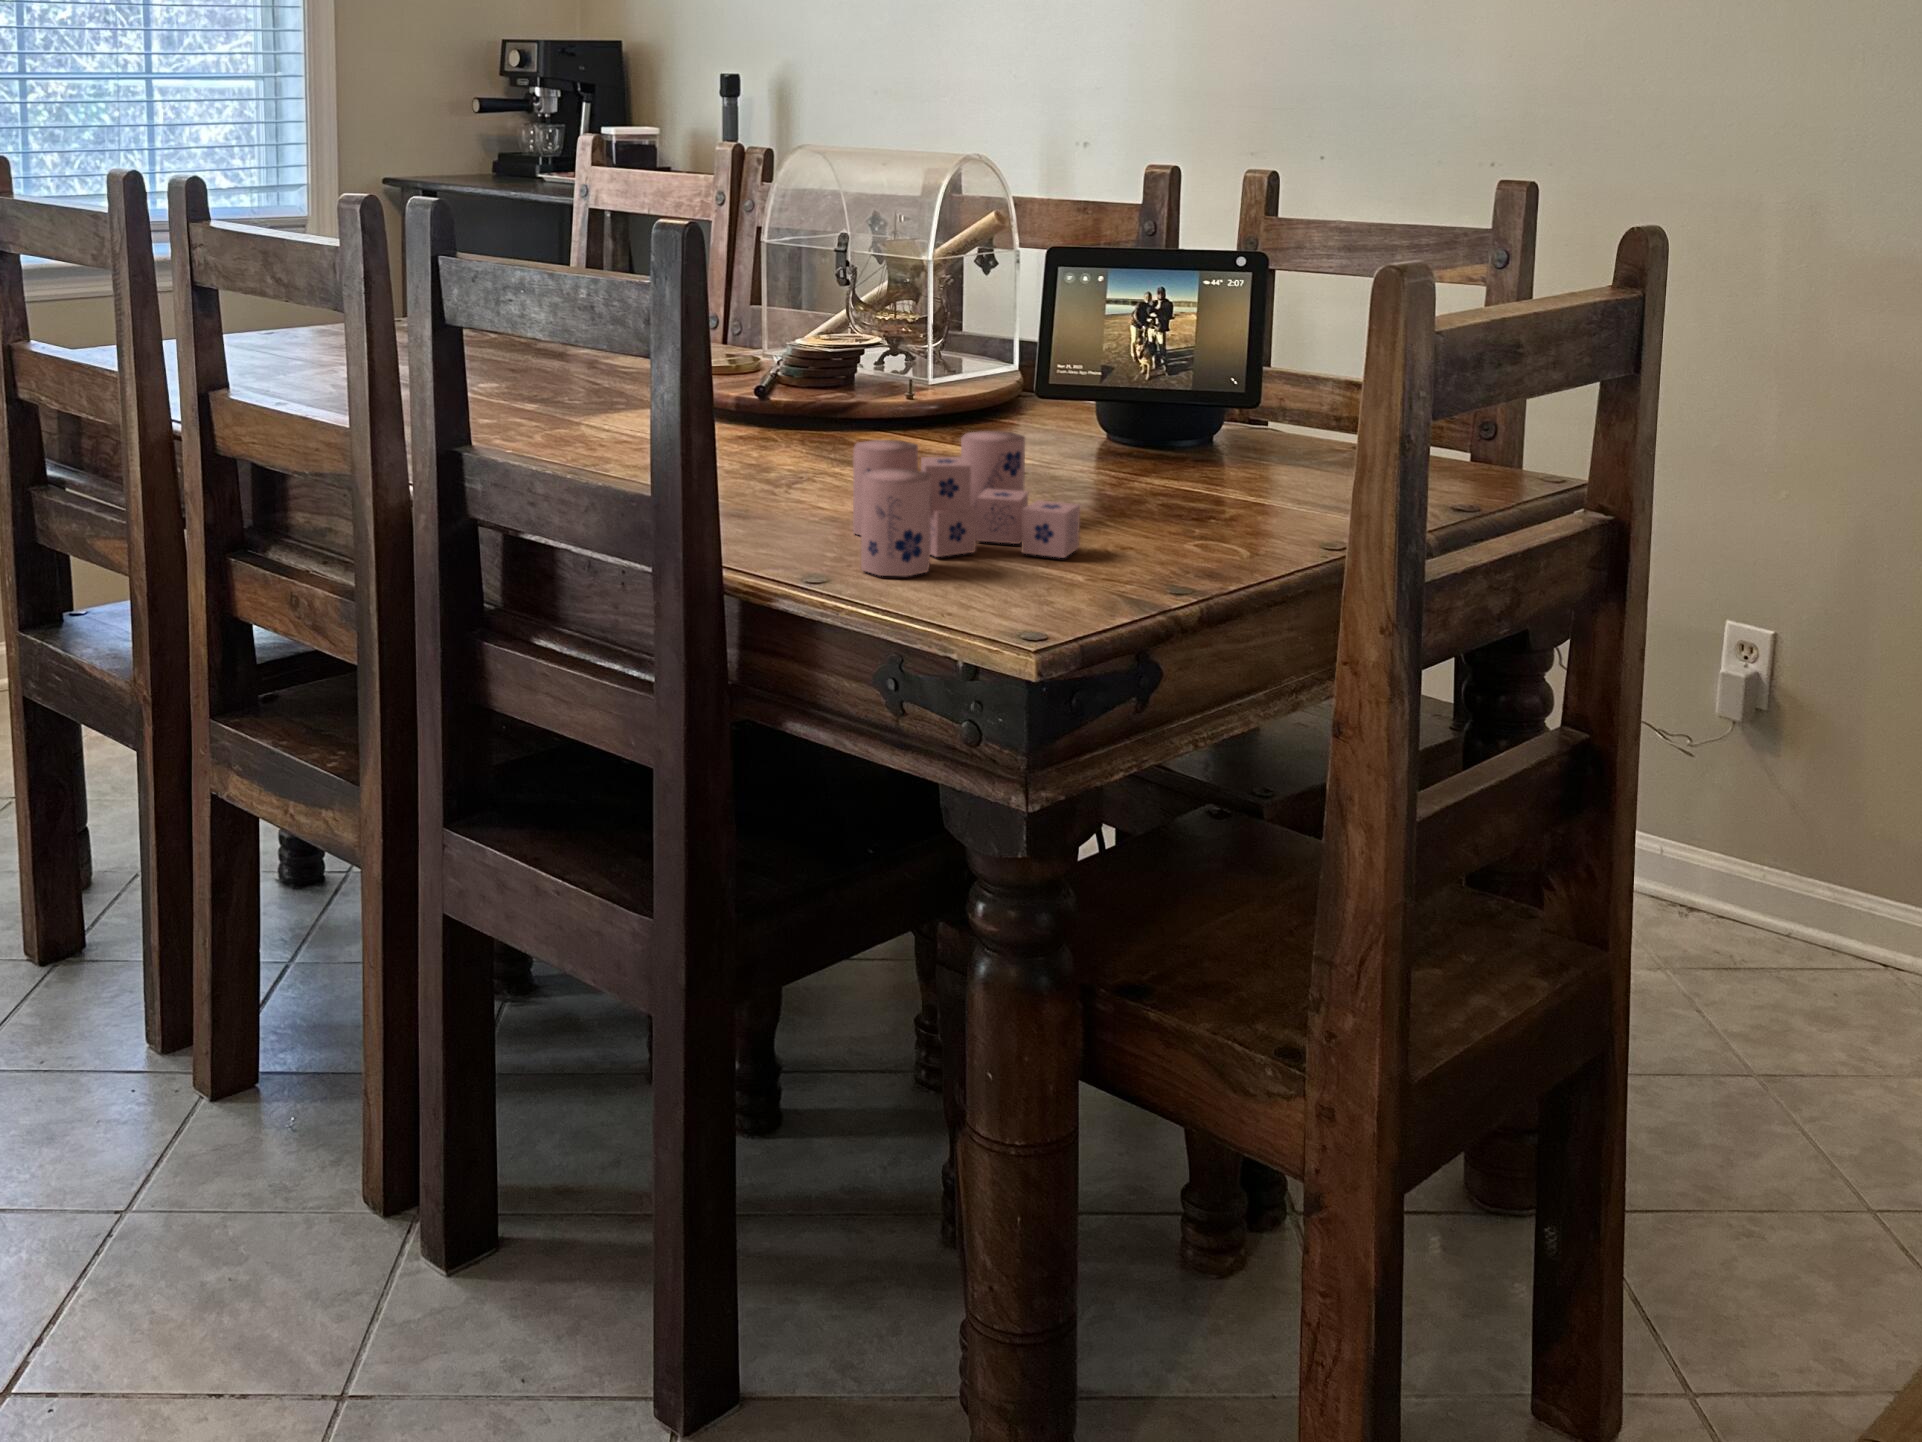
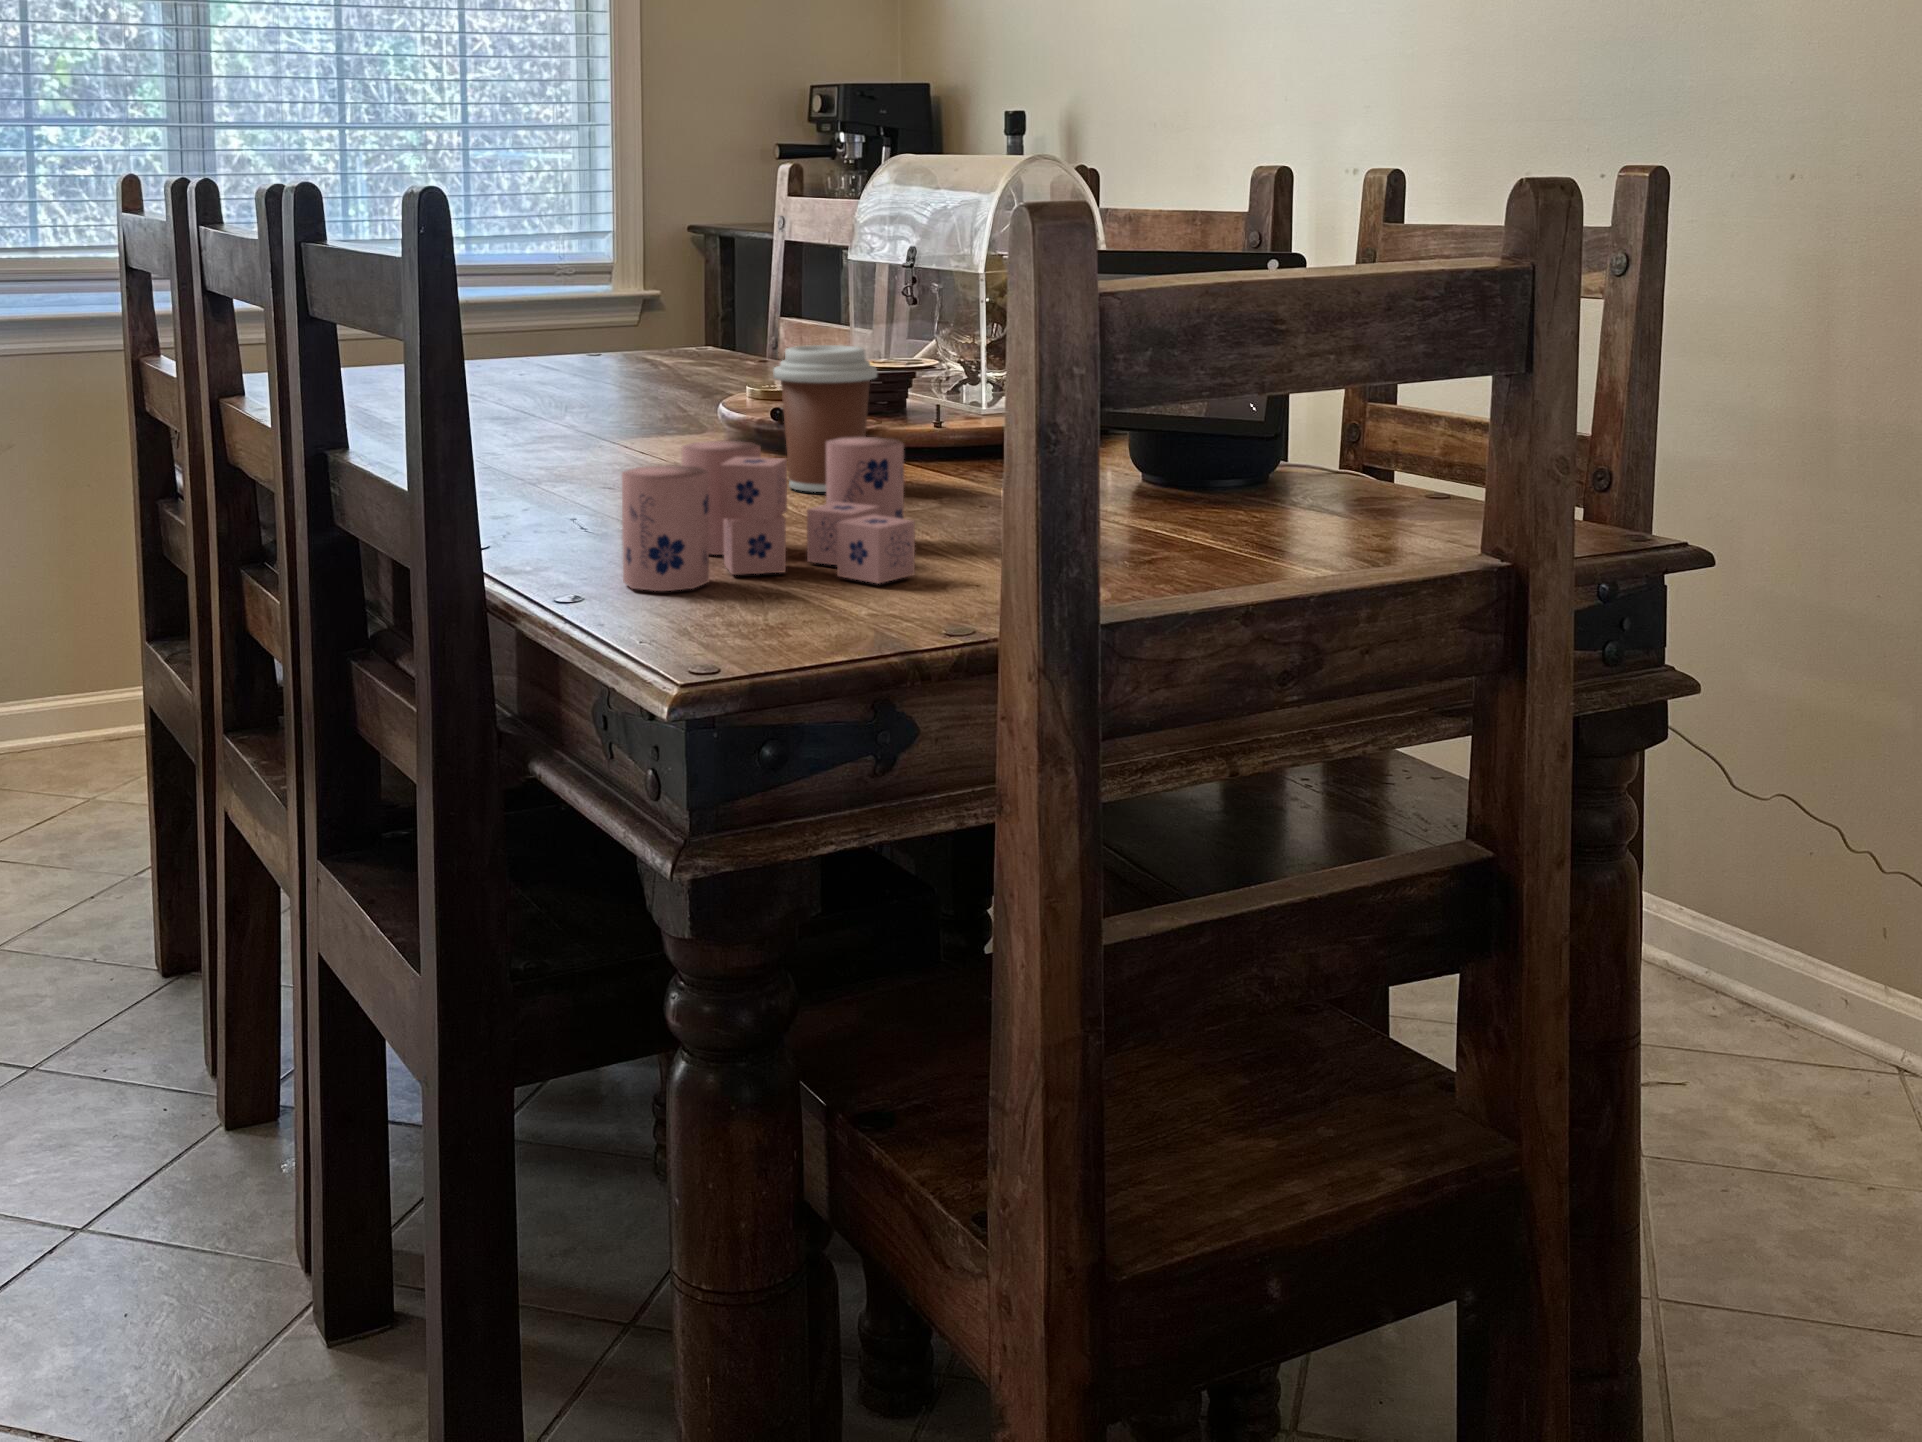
coffee cup: none [832,343,922,472] -> present [773,345,877,492]

